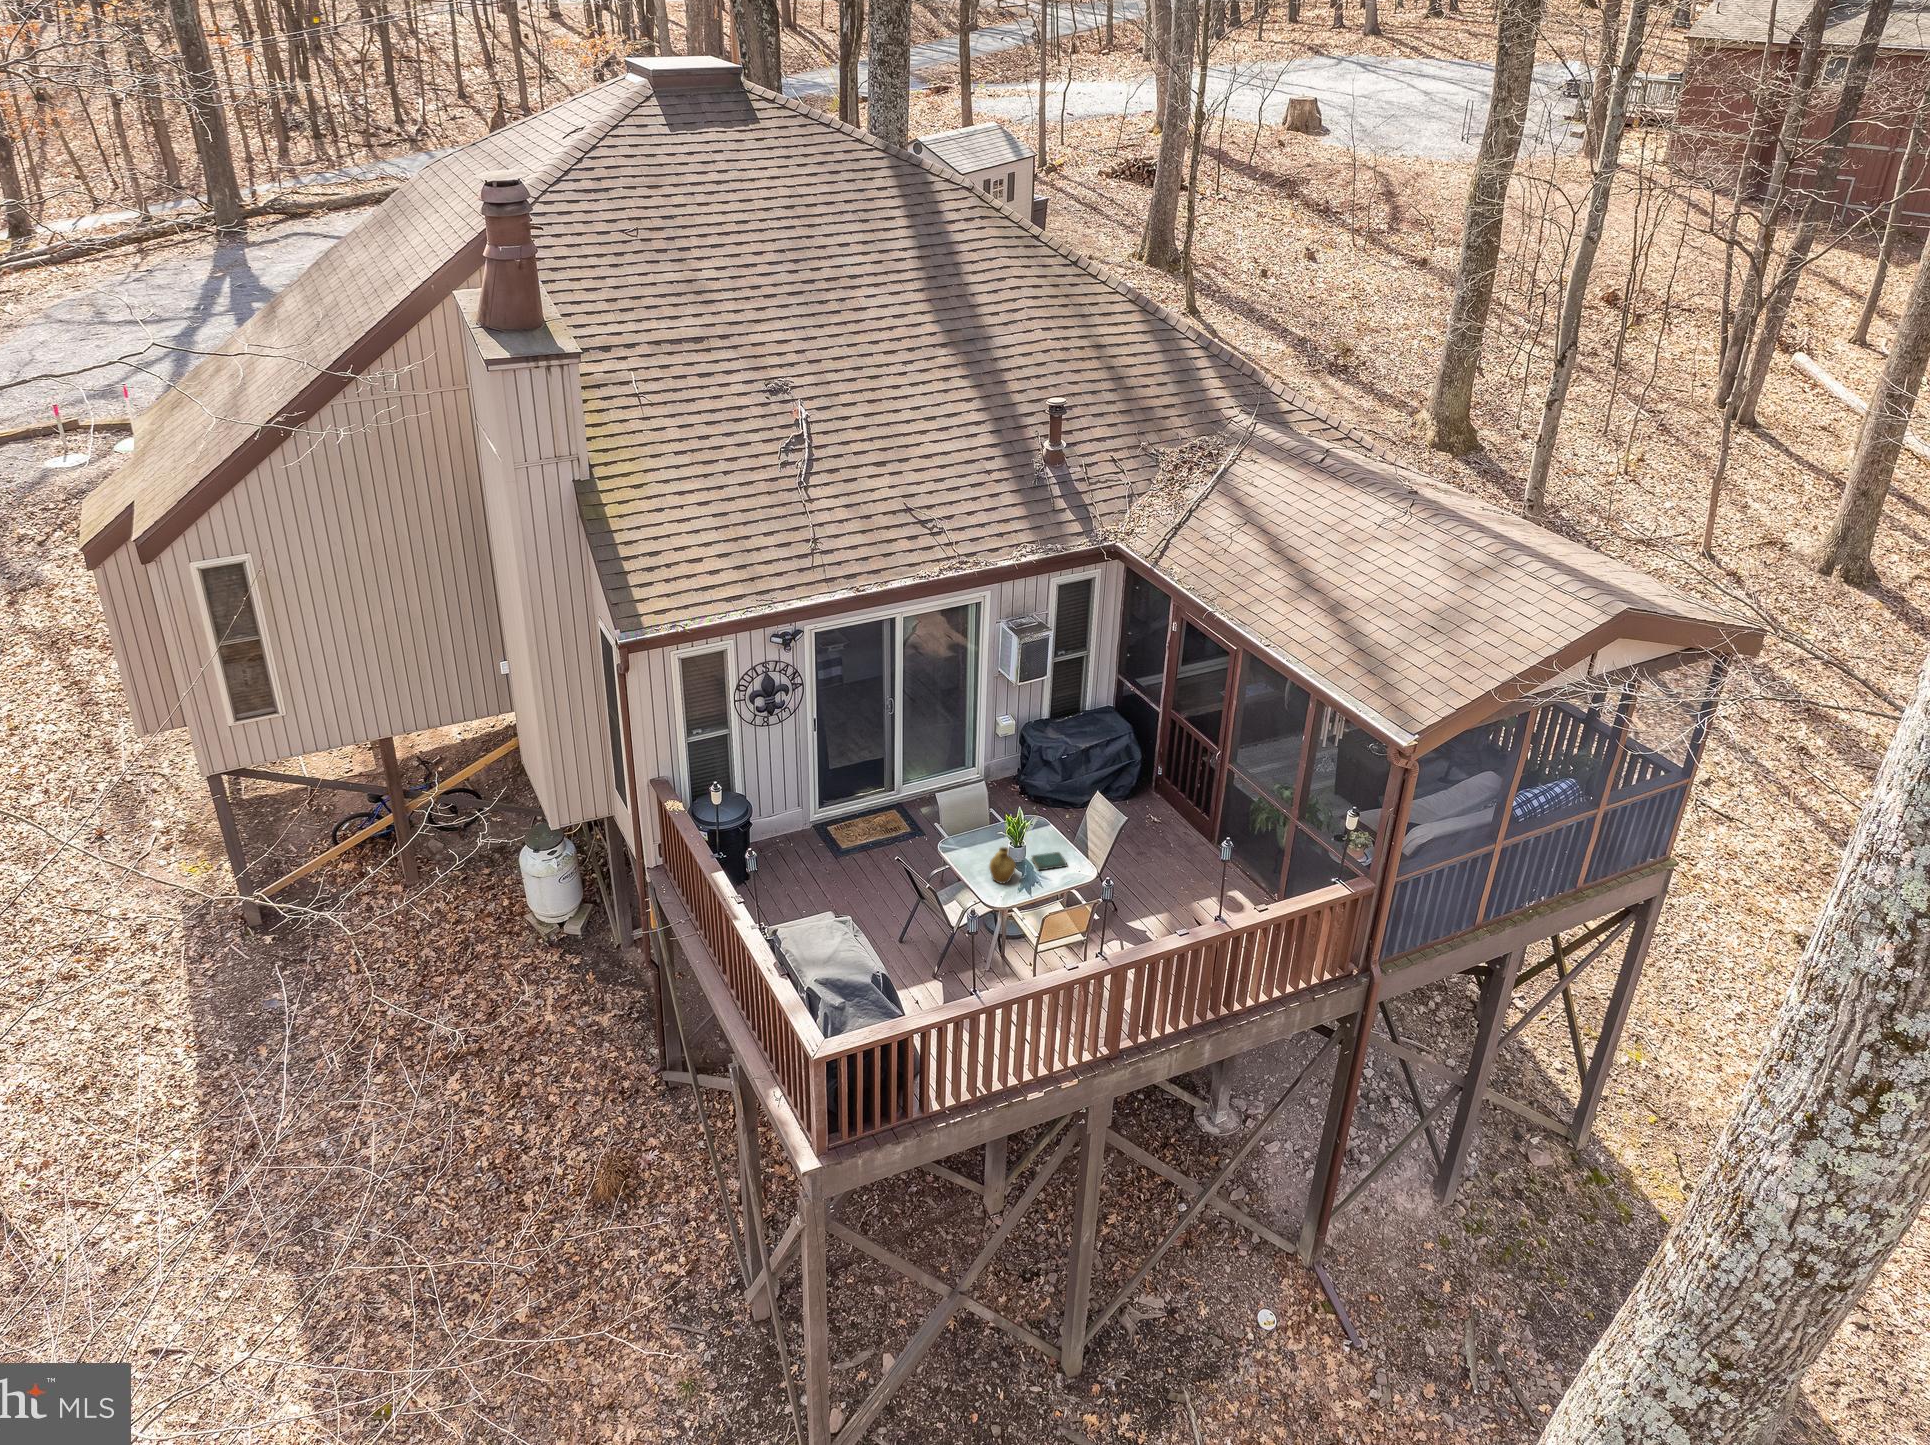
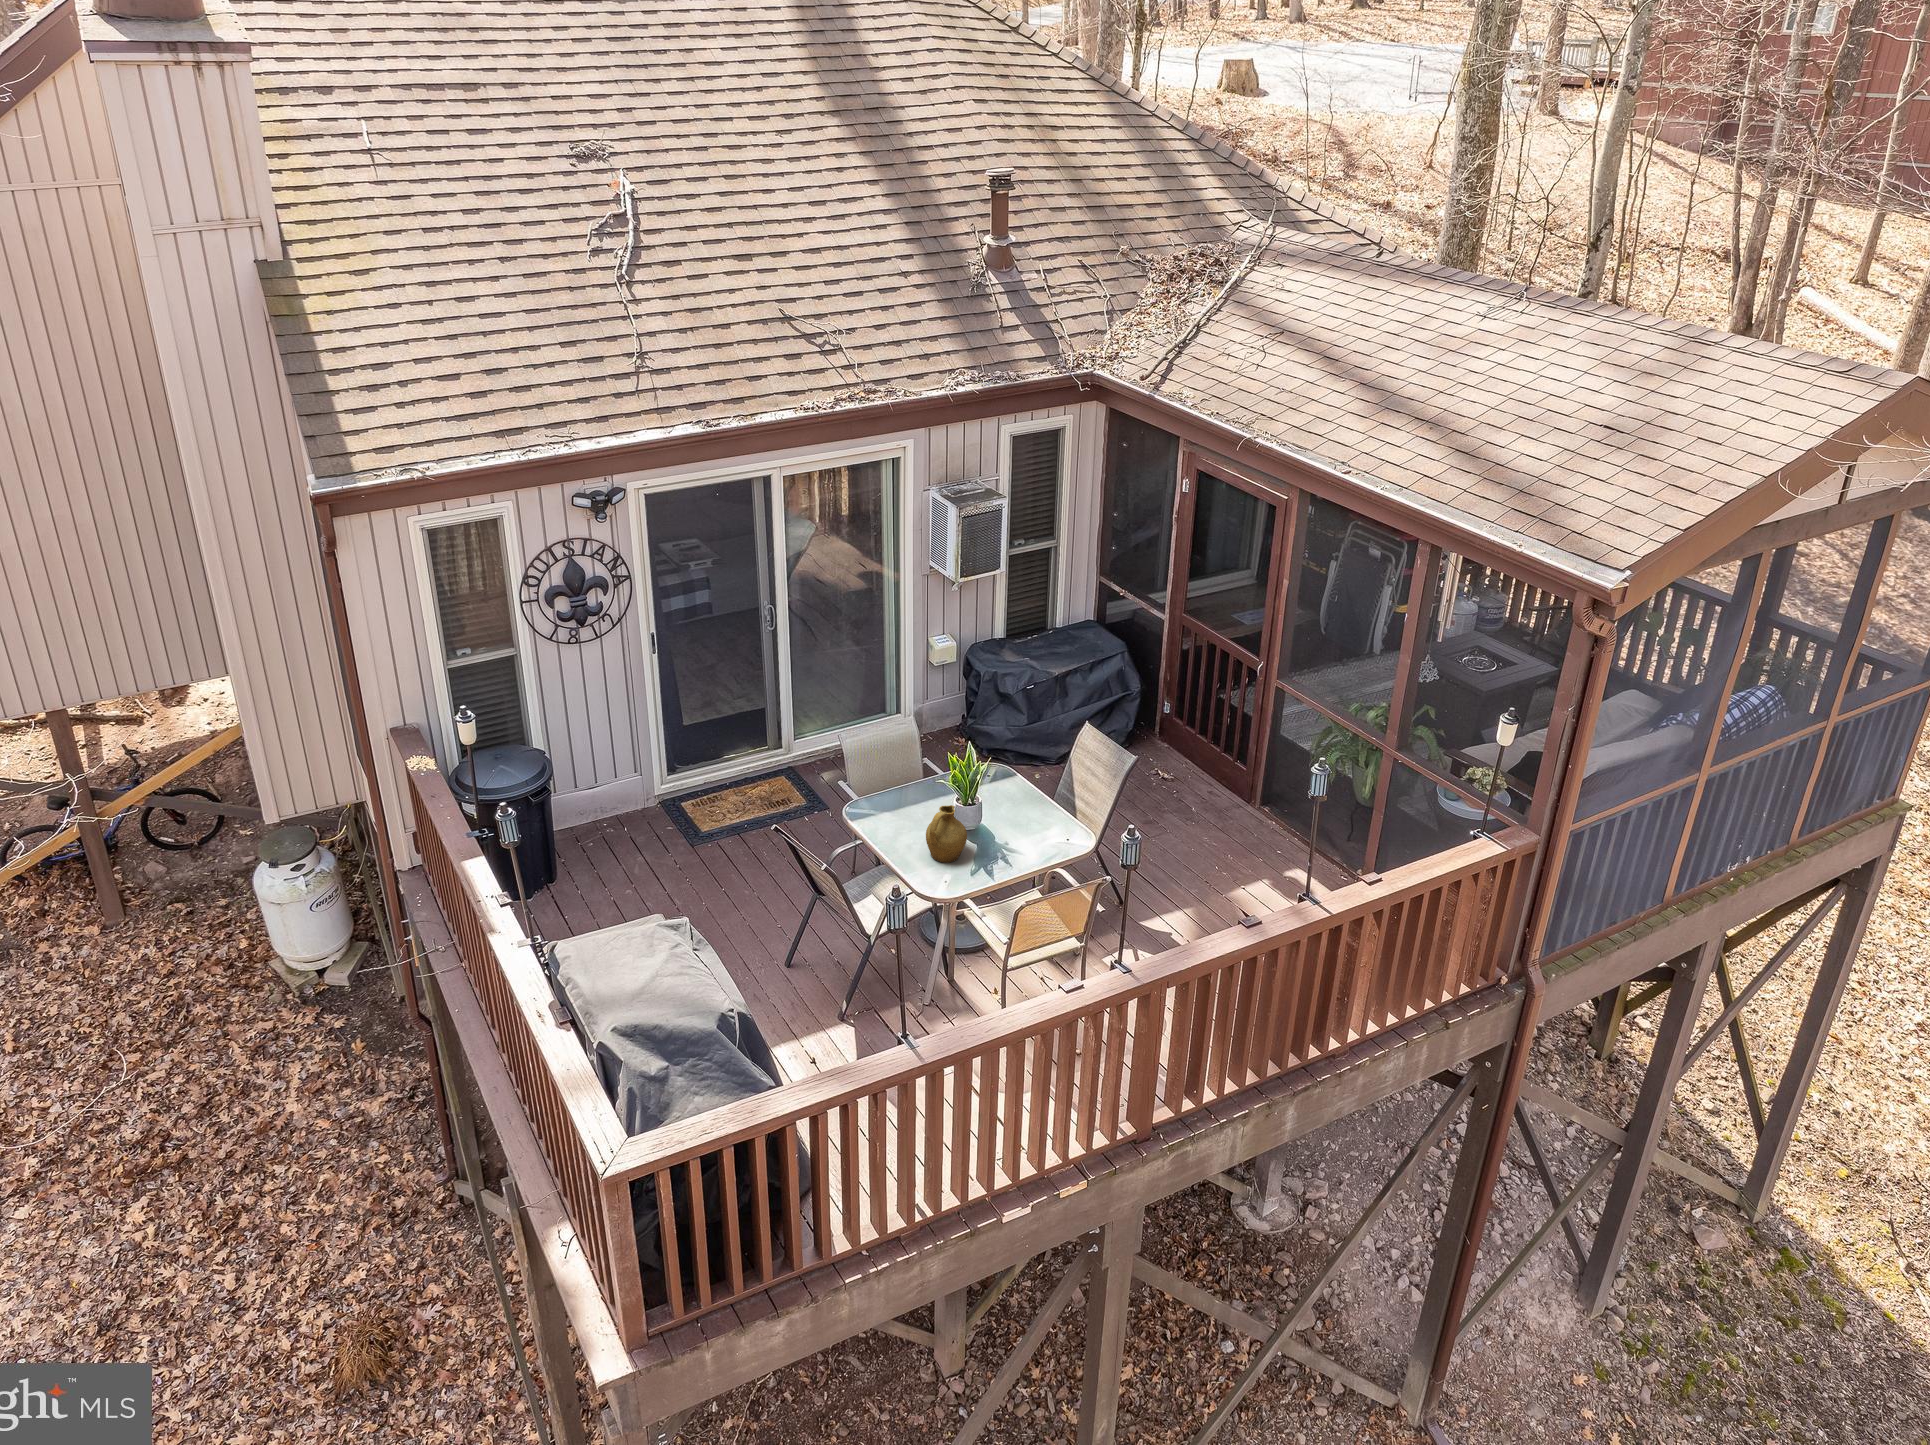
book: present [1032,852,1067,871] -> none [991,811,1046,841]

